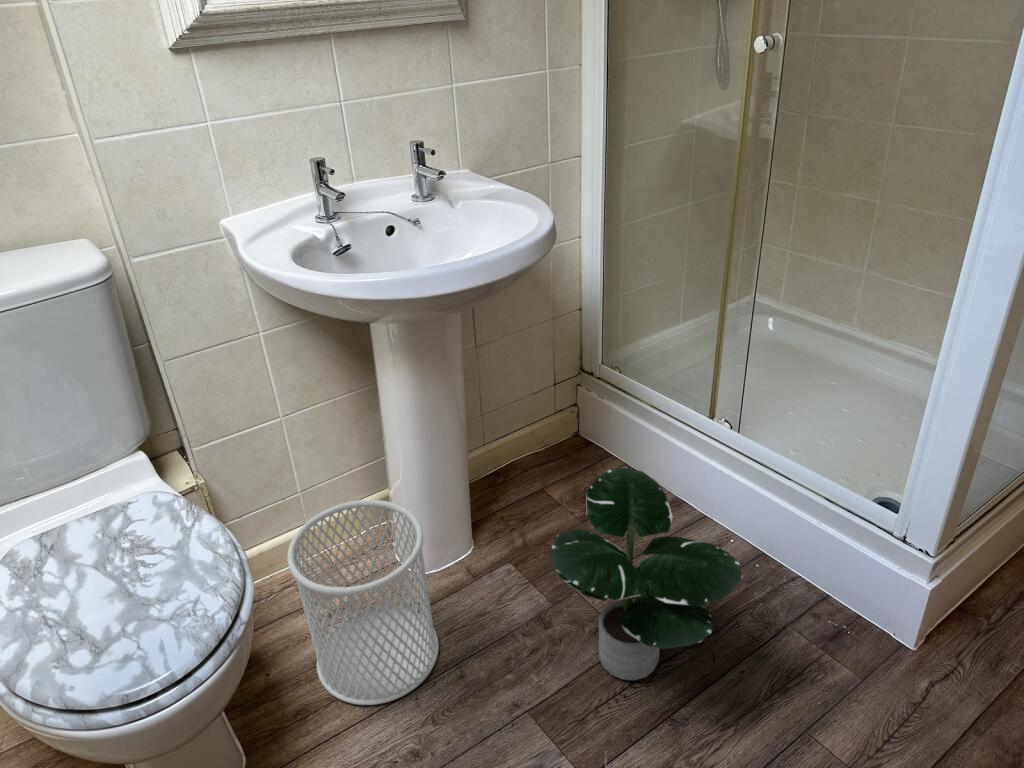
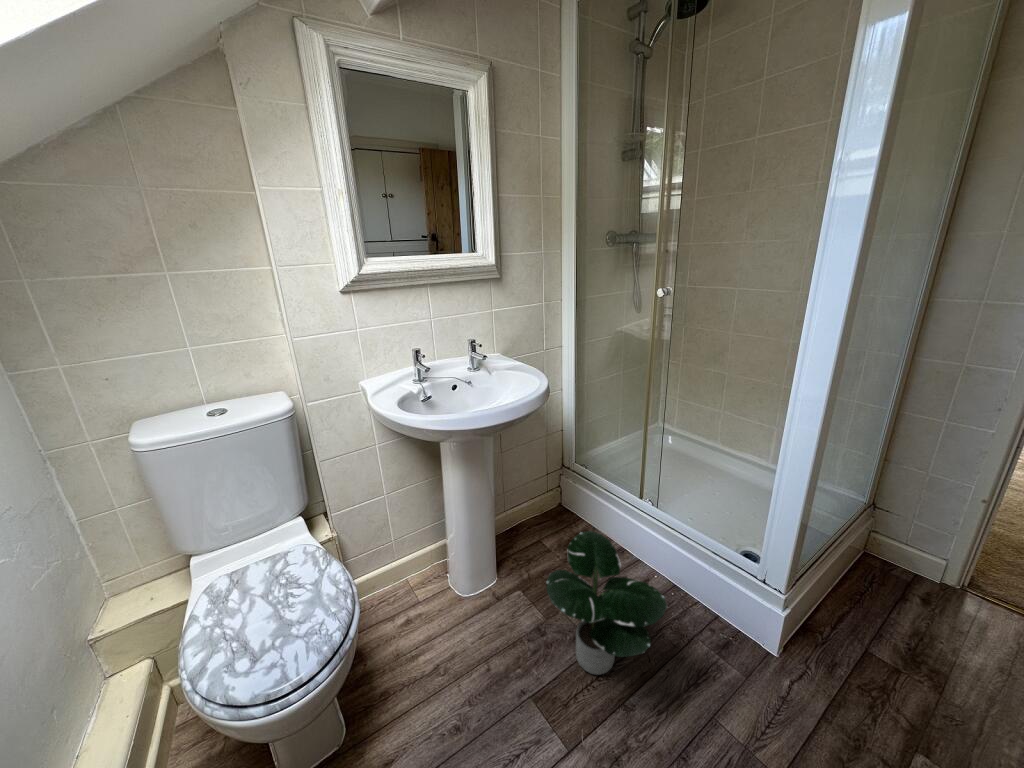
wastebasket: present [287,500,439,705] -> none [384,549,474,689]

